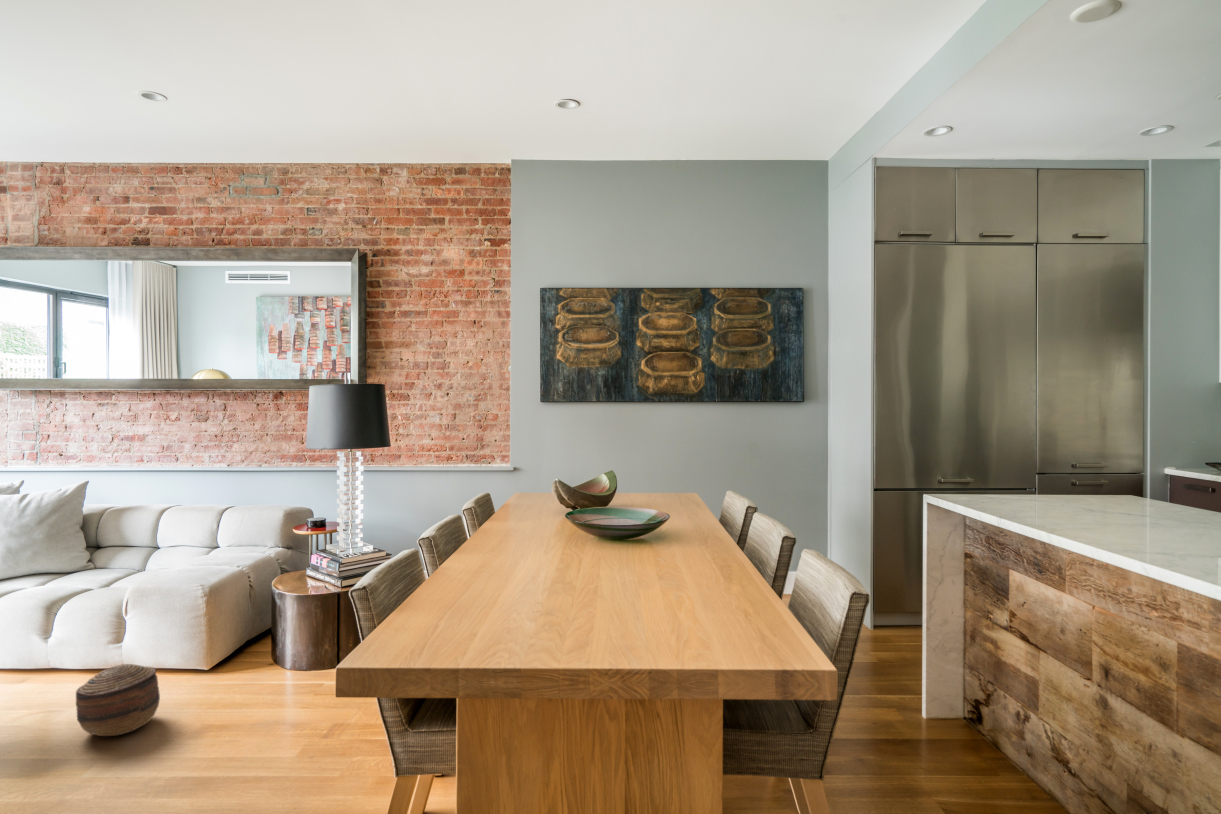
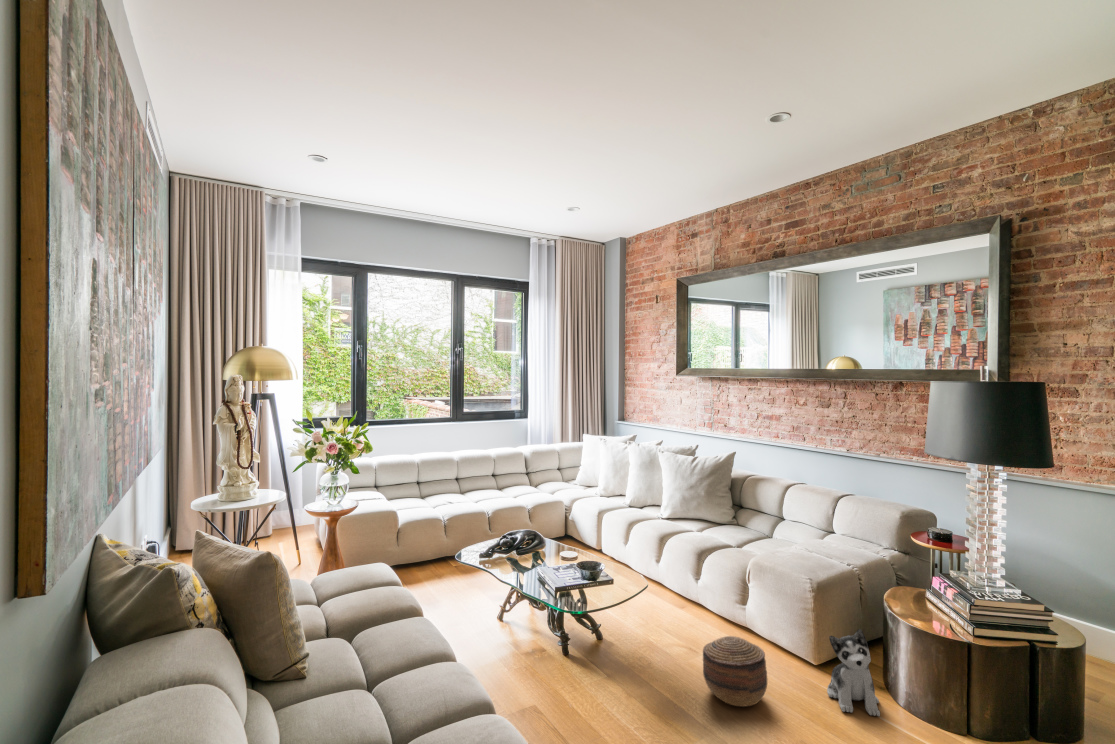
plush toy: none [222,614,272,694] -> present [827,629,880,716]

